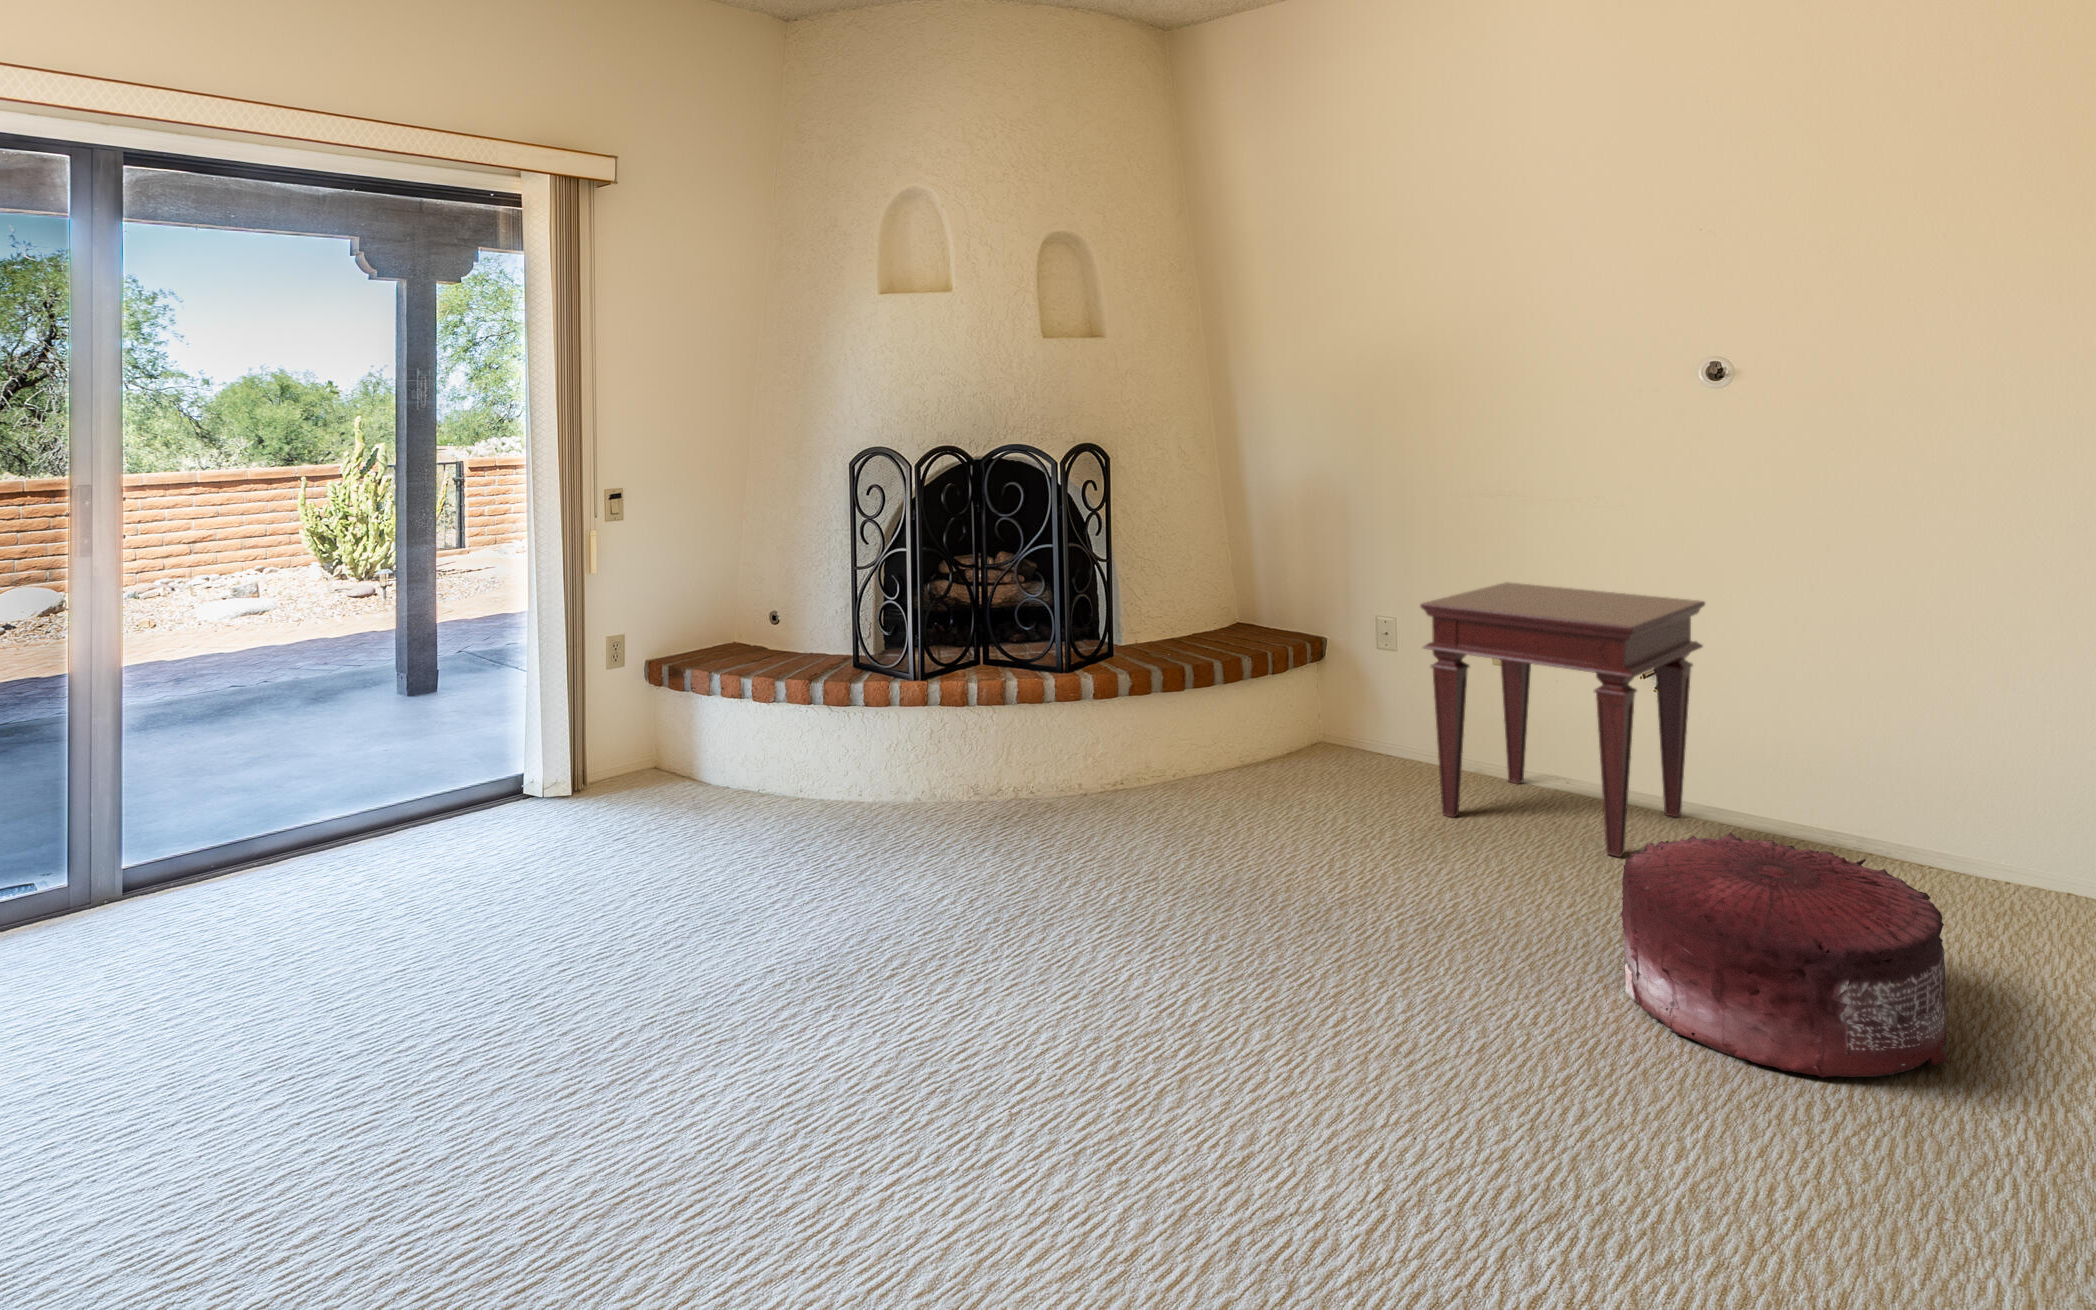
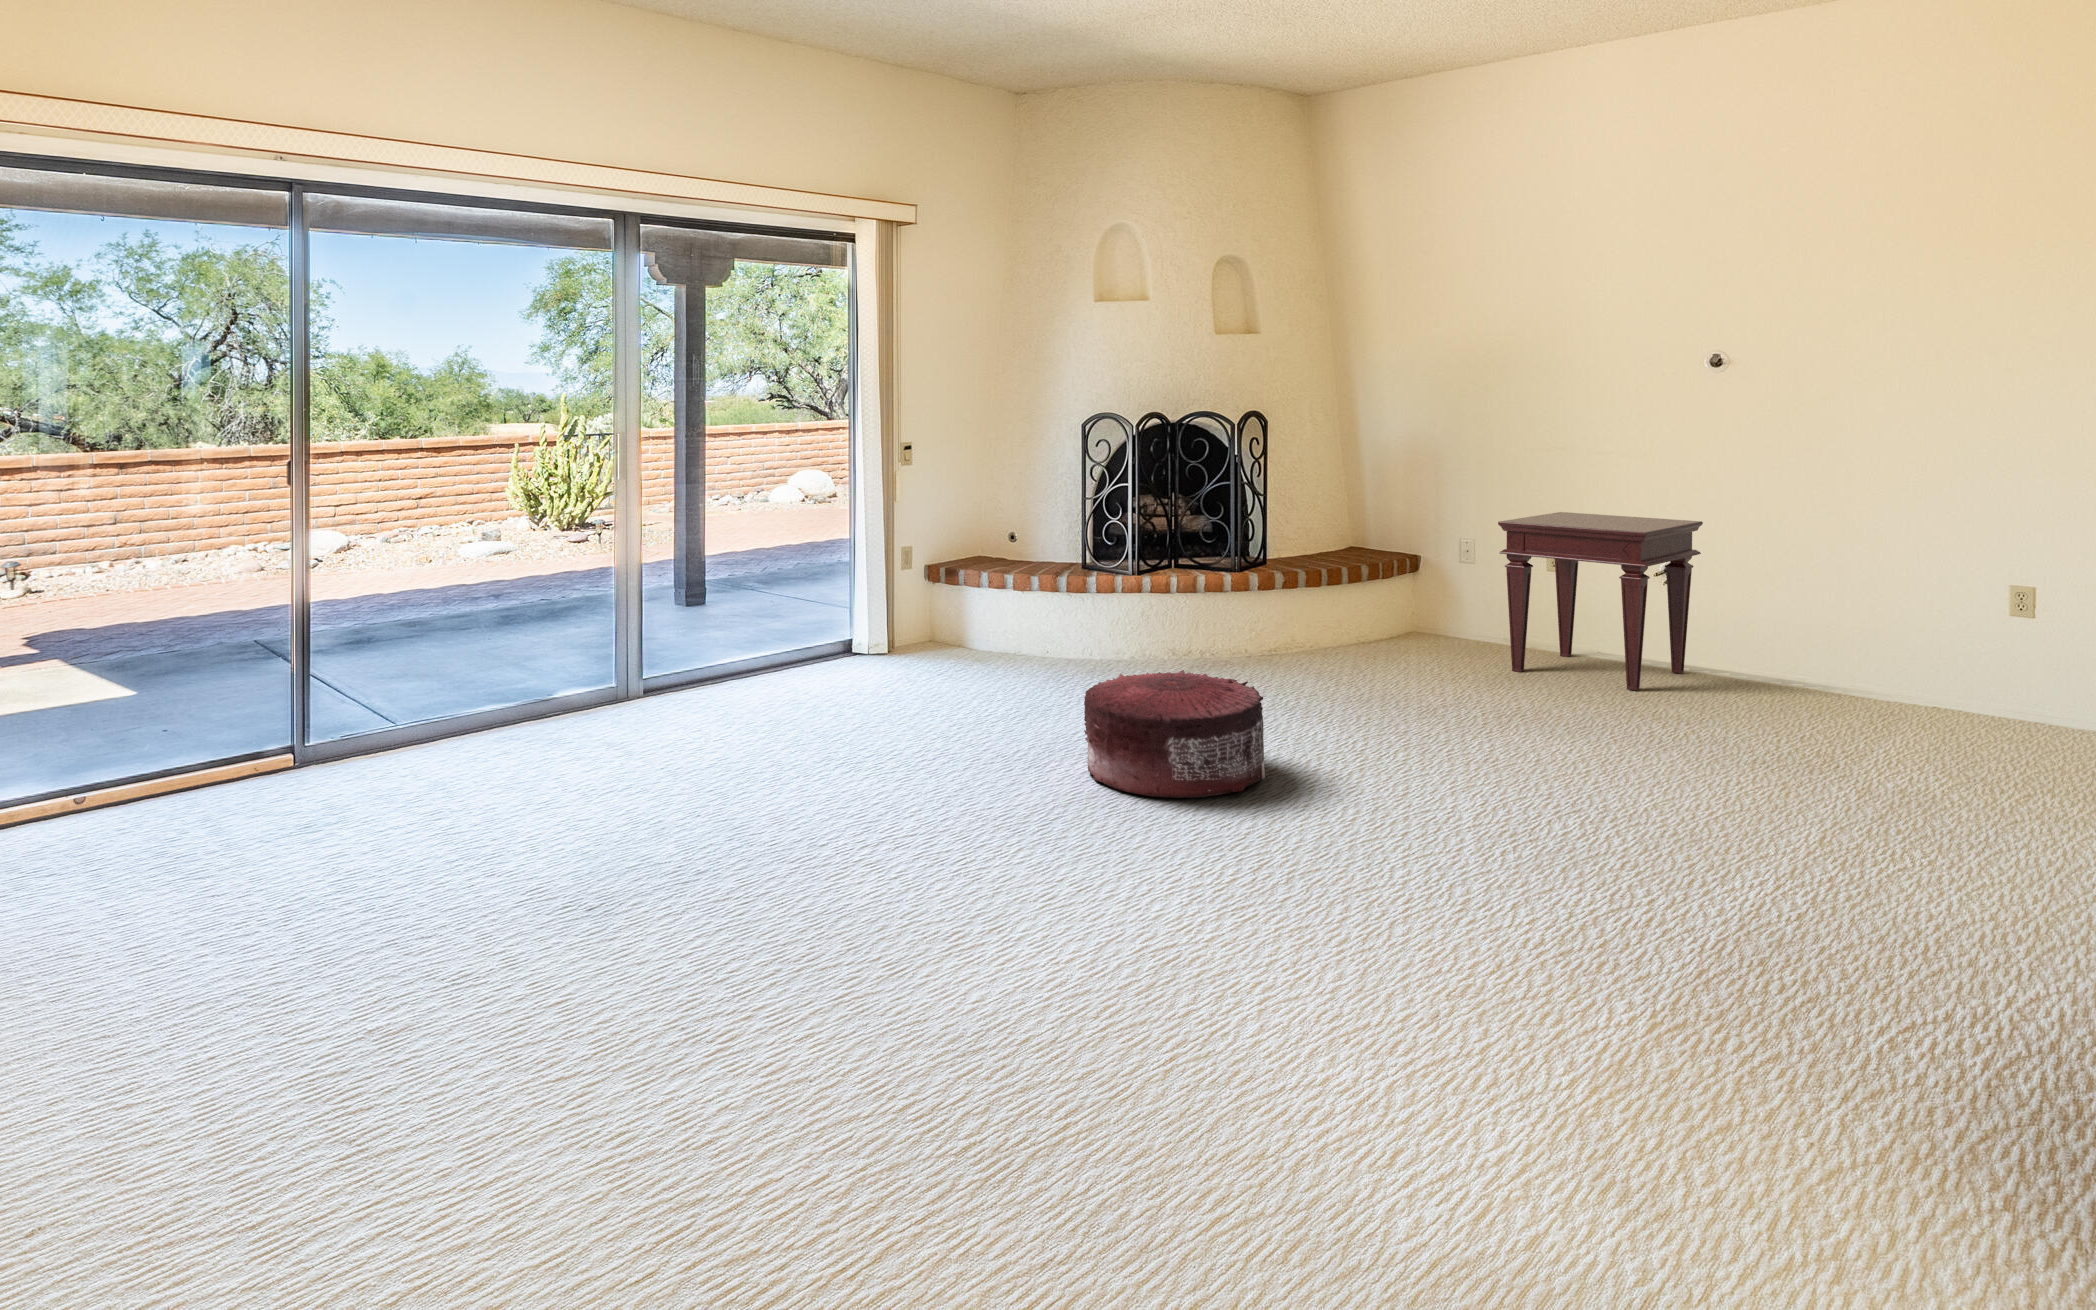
pouf: present [1620,833,1948,1077] -> present [1084,670,1265,798]

